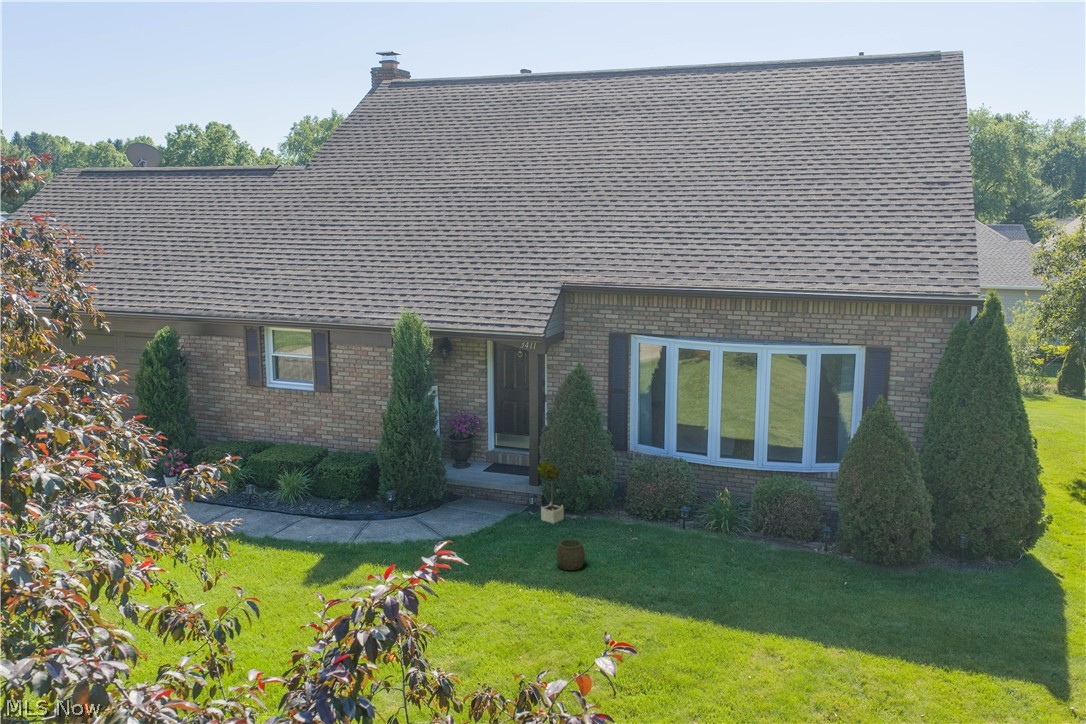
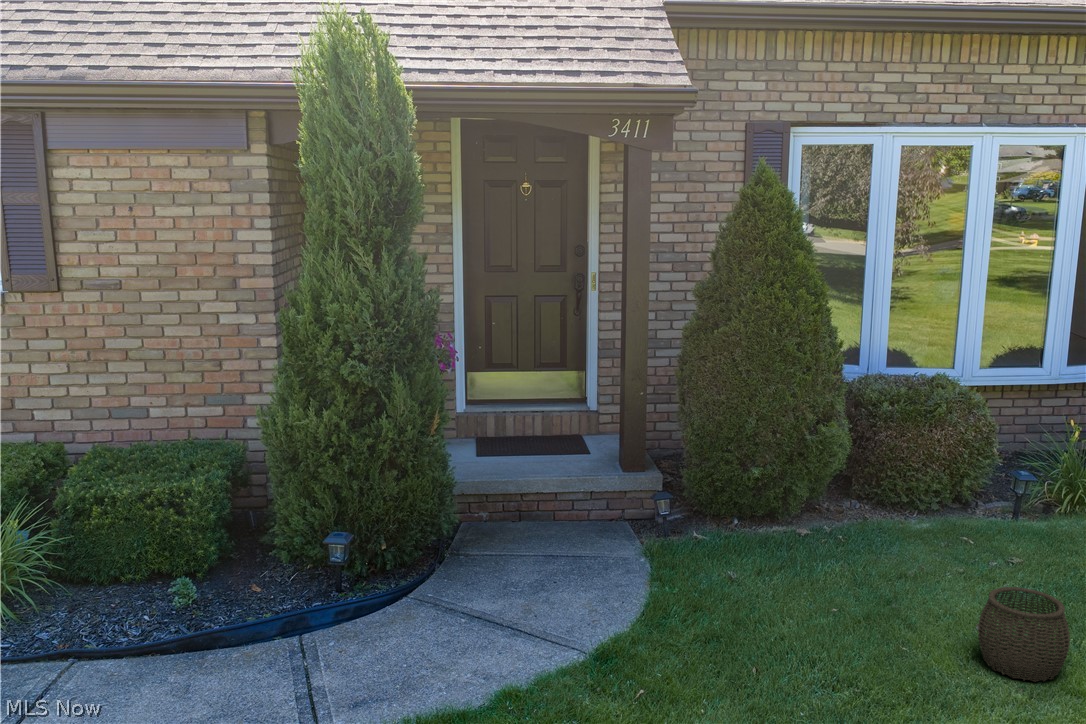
potted tree: present [537,461,564,523] -> none [709,403,775,552]

